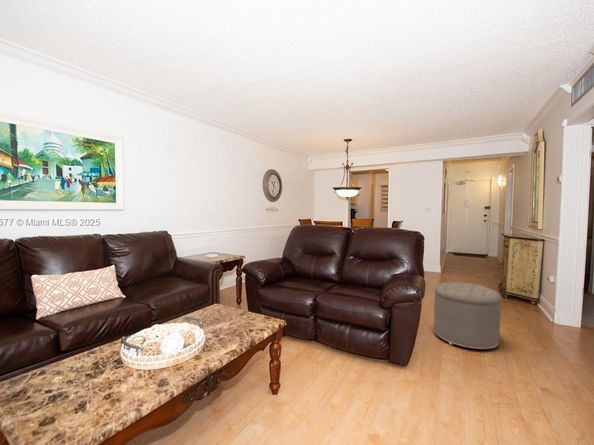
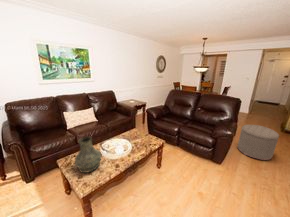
vase: none [36,306,119,409] -> present [75,137,101,173]

